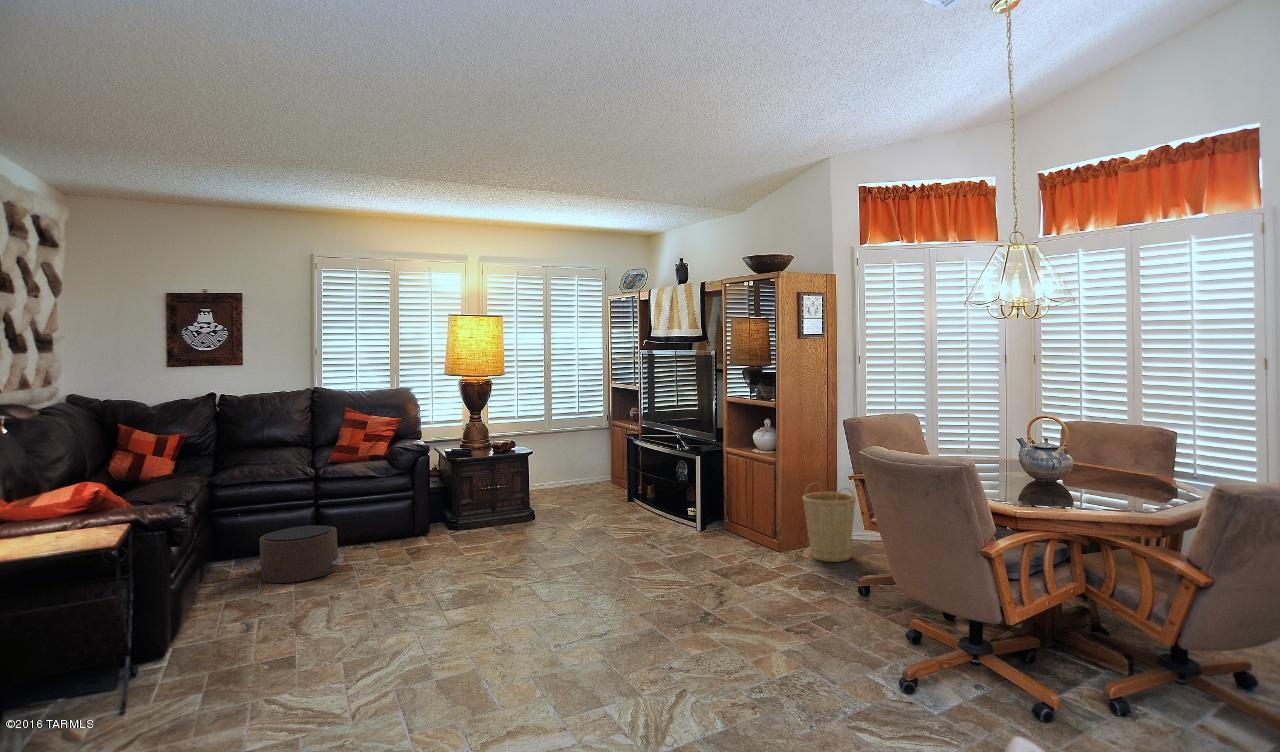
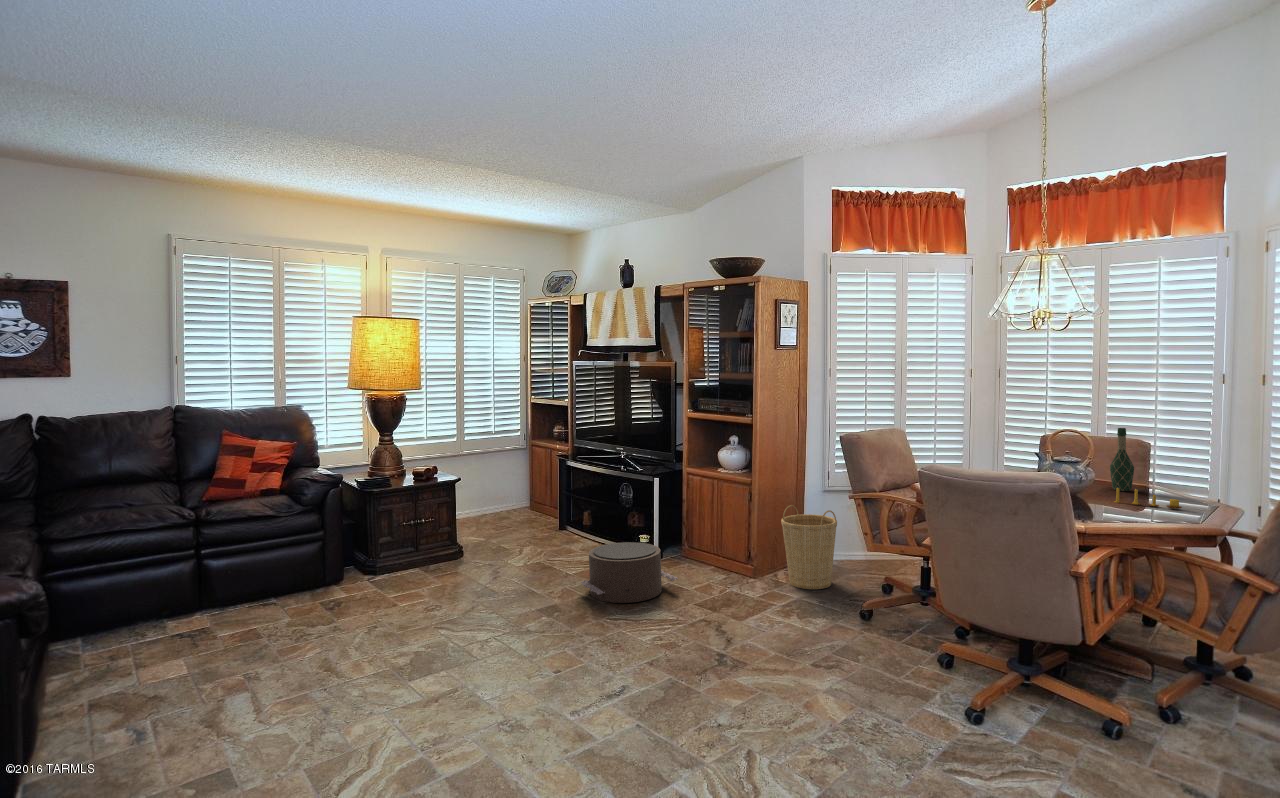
wine bottle: none [1113,410,1138,474] -> present [1110,428,1134,491]
candle: none [1096,467,1165,490] -> present [1114,488,1182,509]
pouf: present [246,525,346,583] -> present [581,542,678,603]

